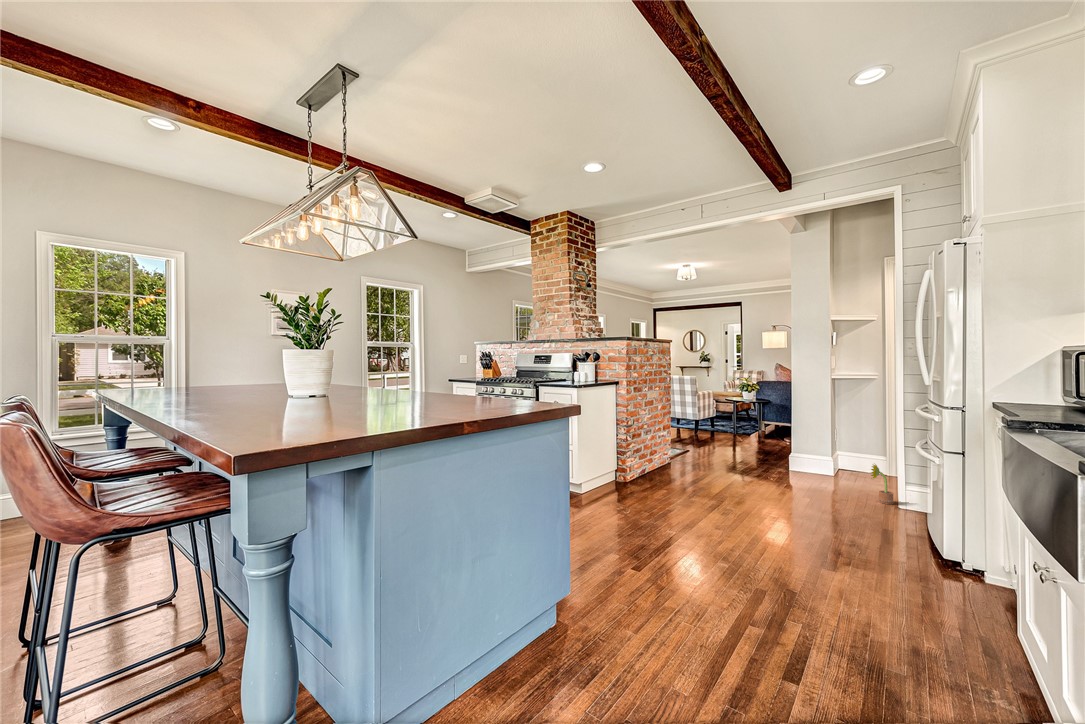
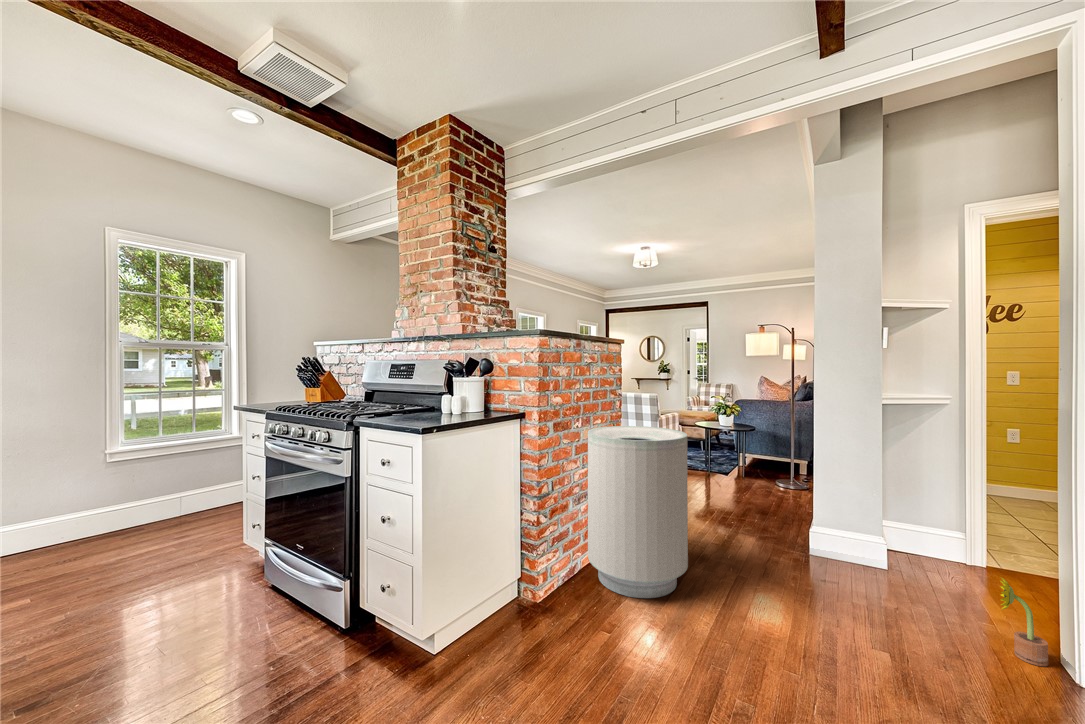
trash can: none [652,392,710,482] -> present [588,426,688,598]

